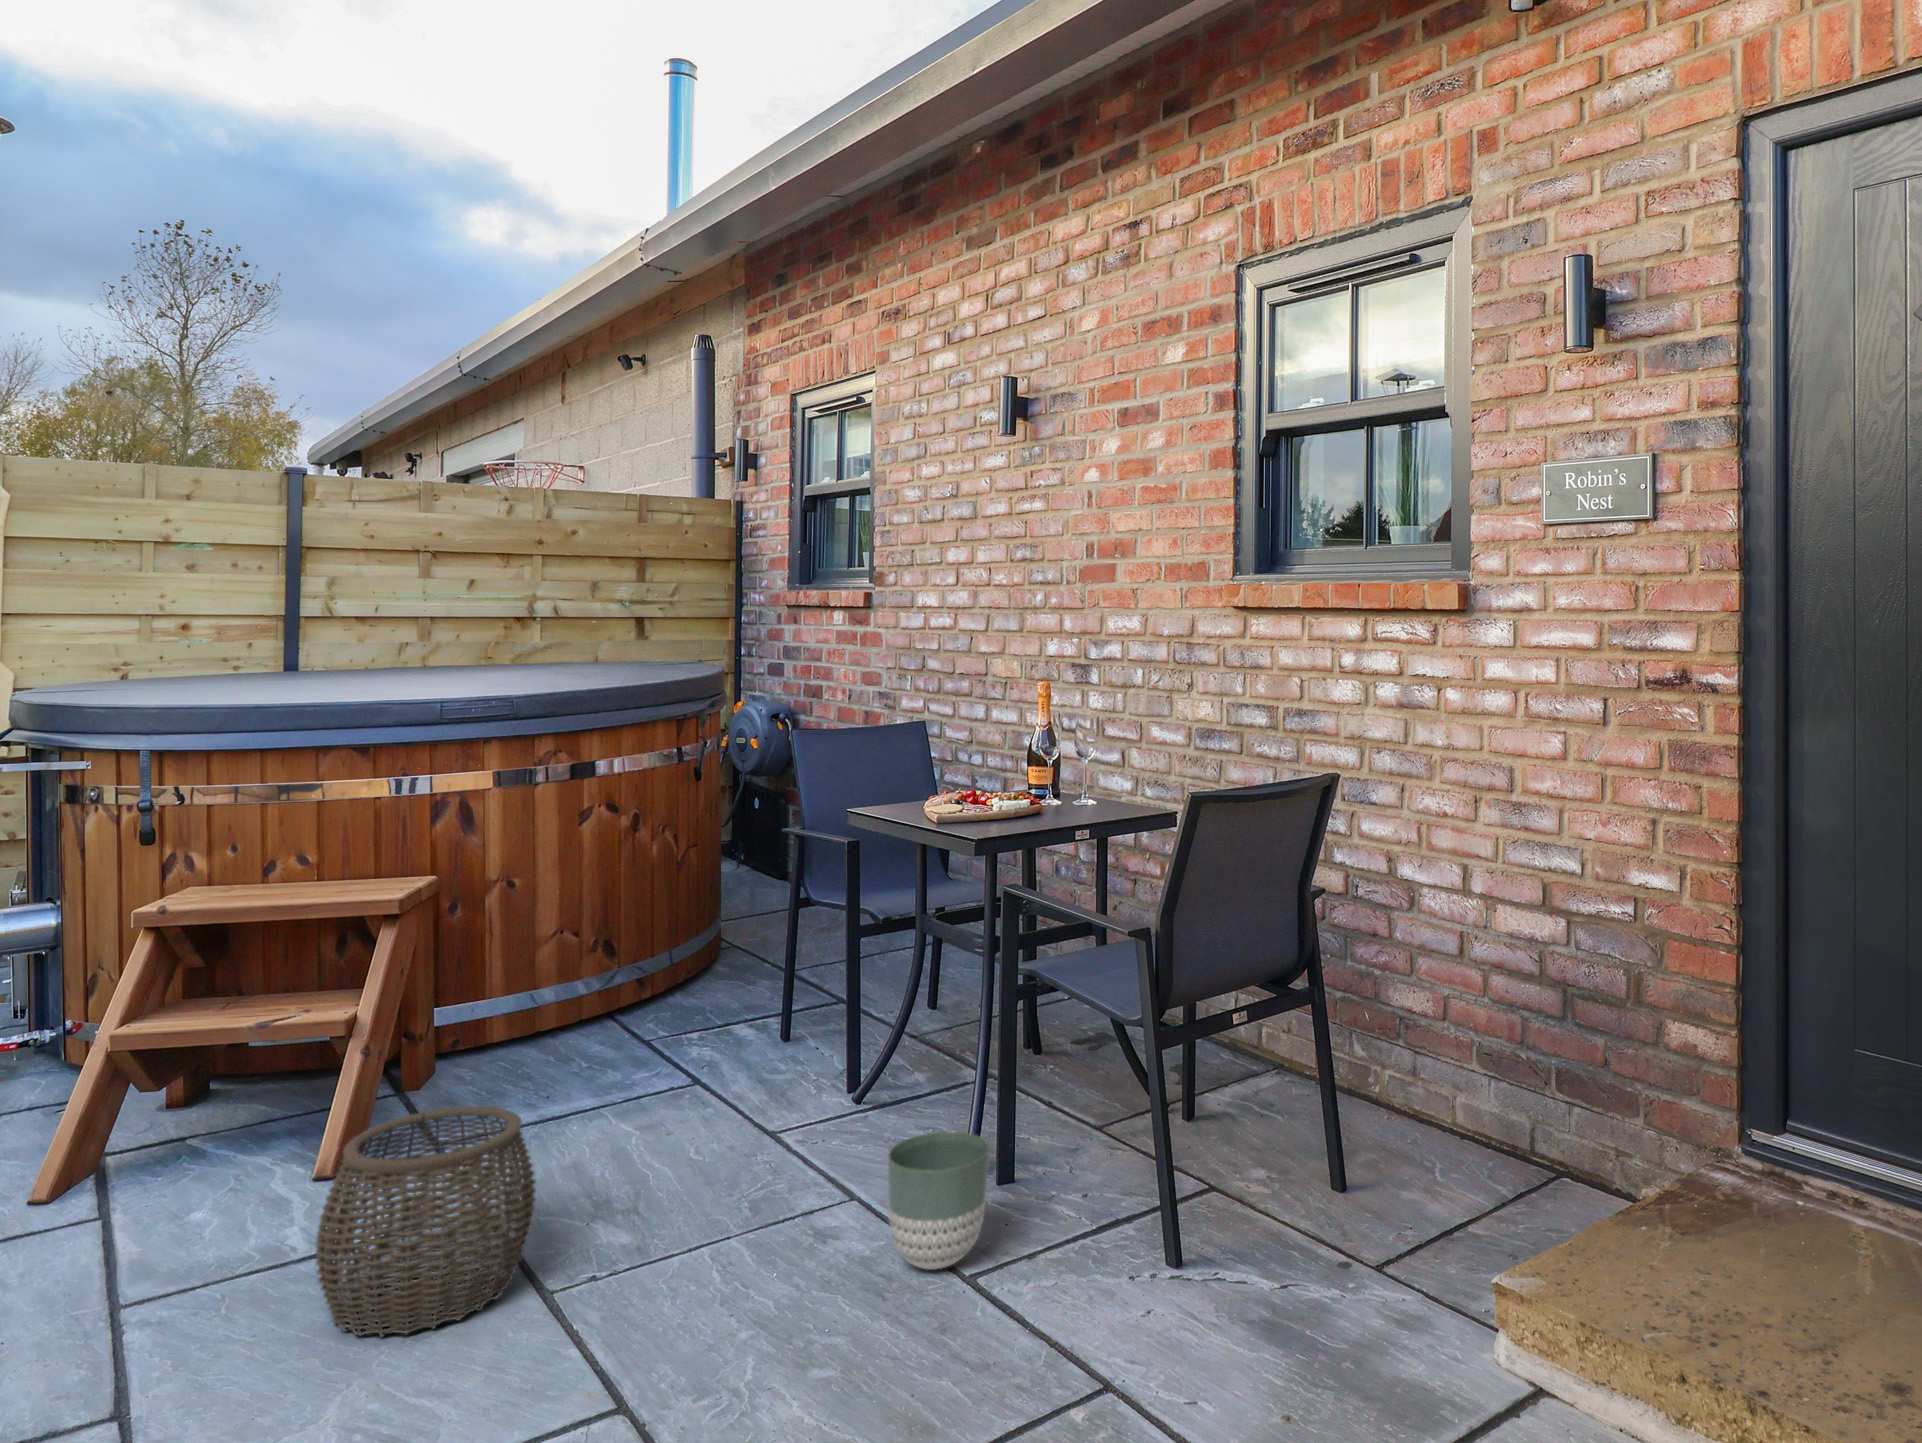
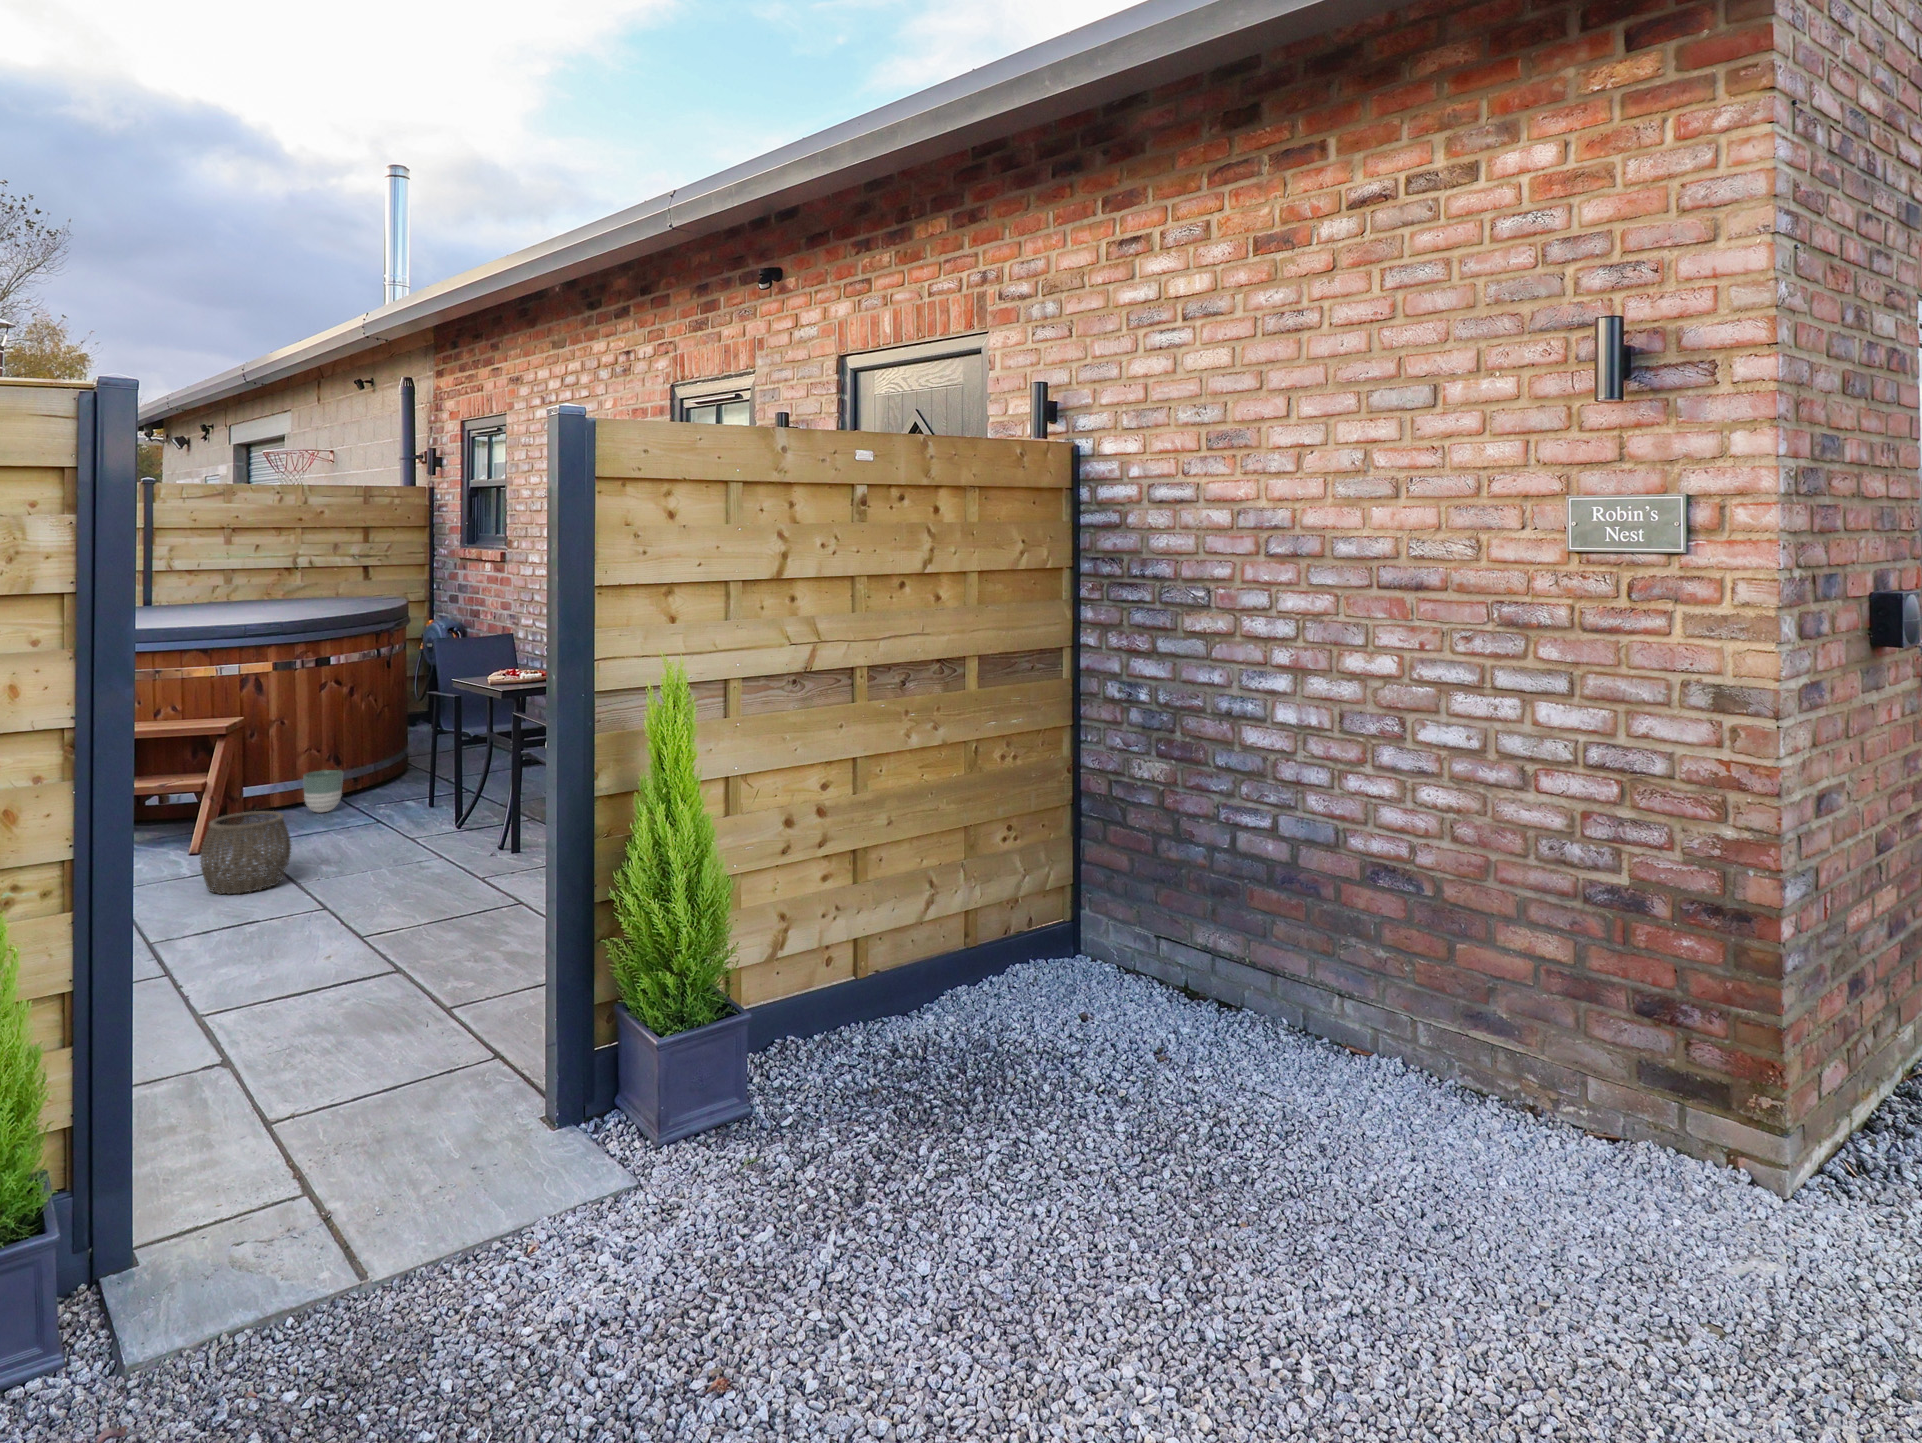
planter: present [888,1132,990,1270] -> present [303,770,343,813]

